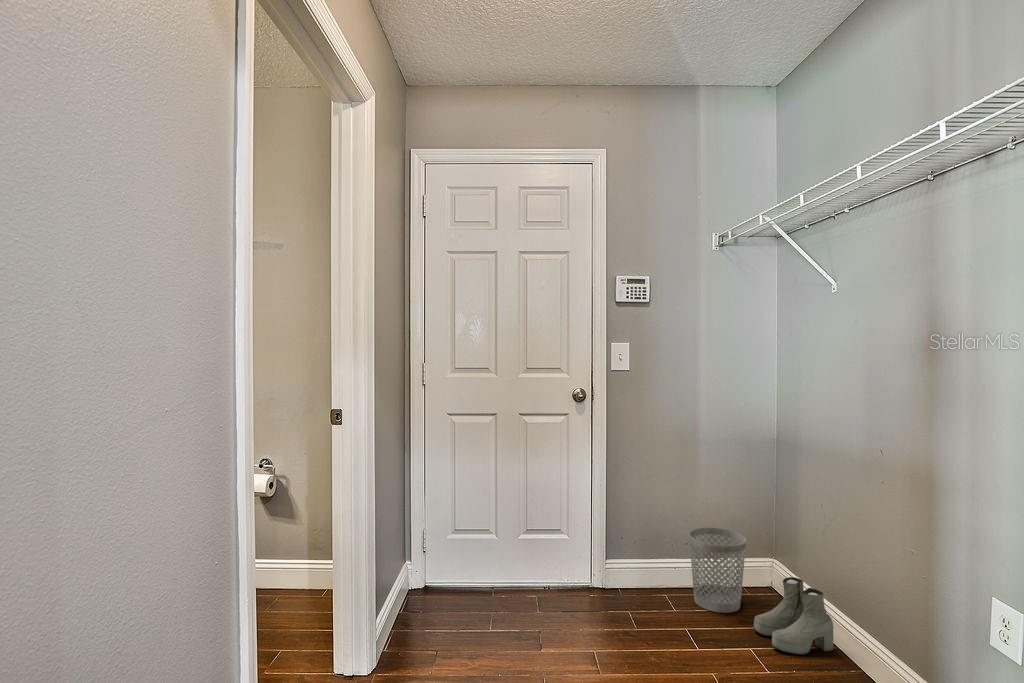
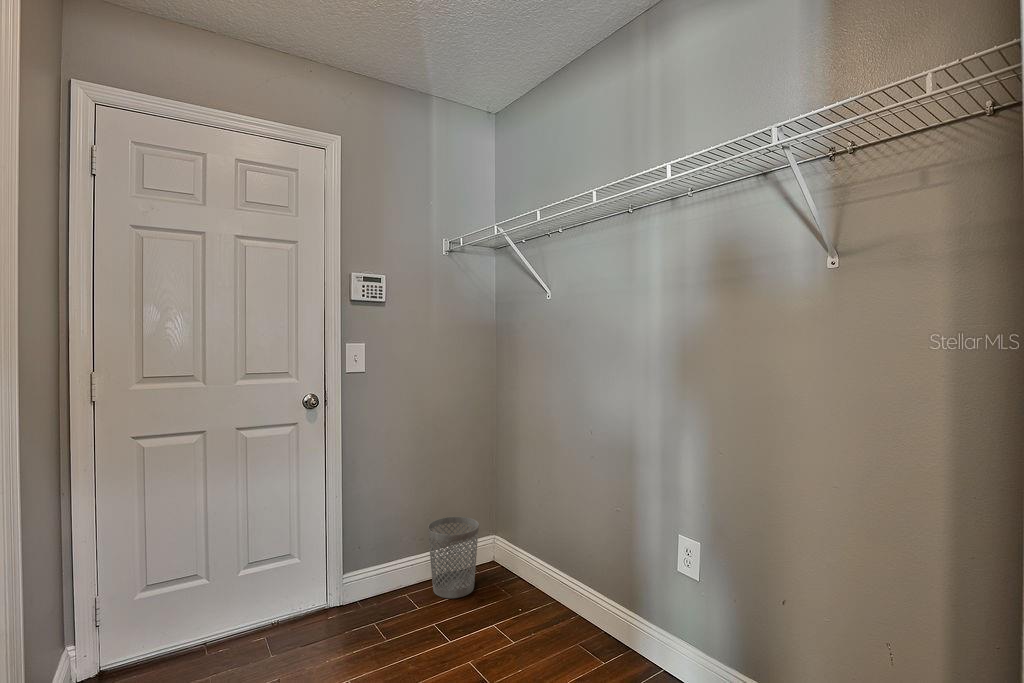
boots: present [754,577,833,655] -> none [491,549,554,619]

